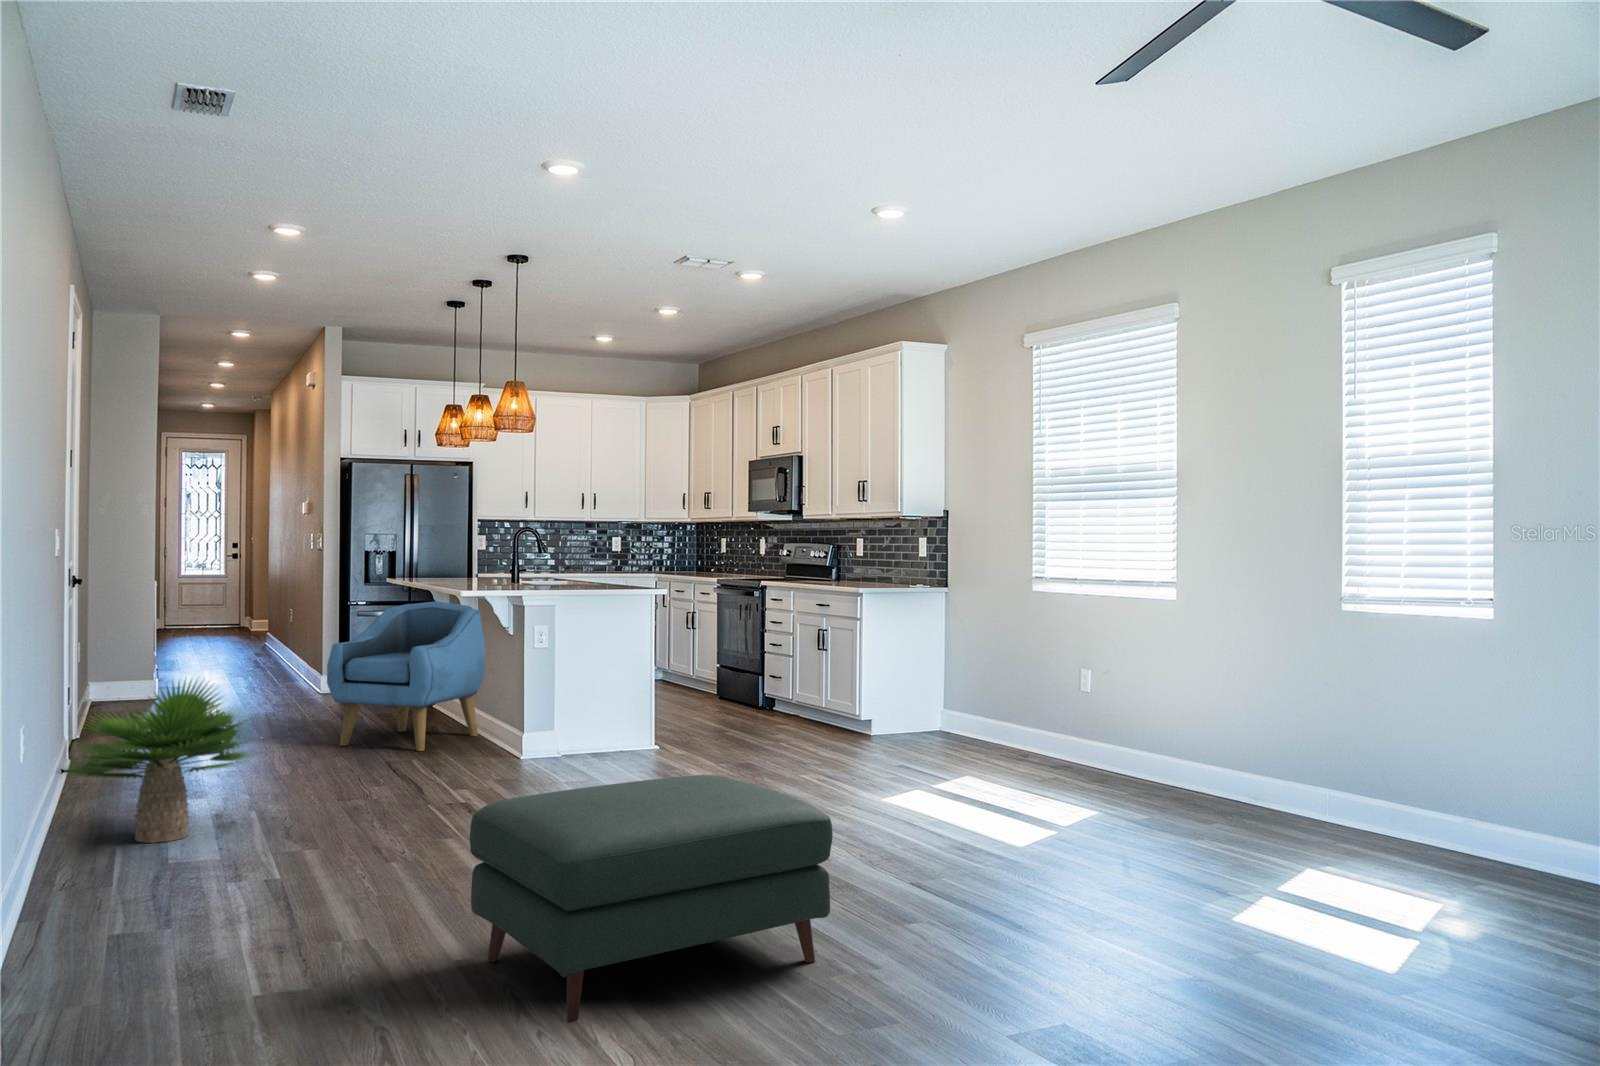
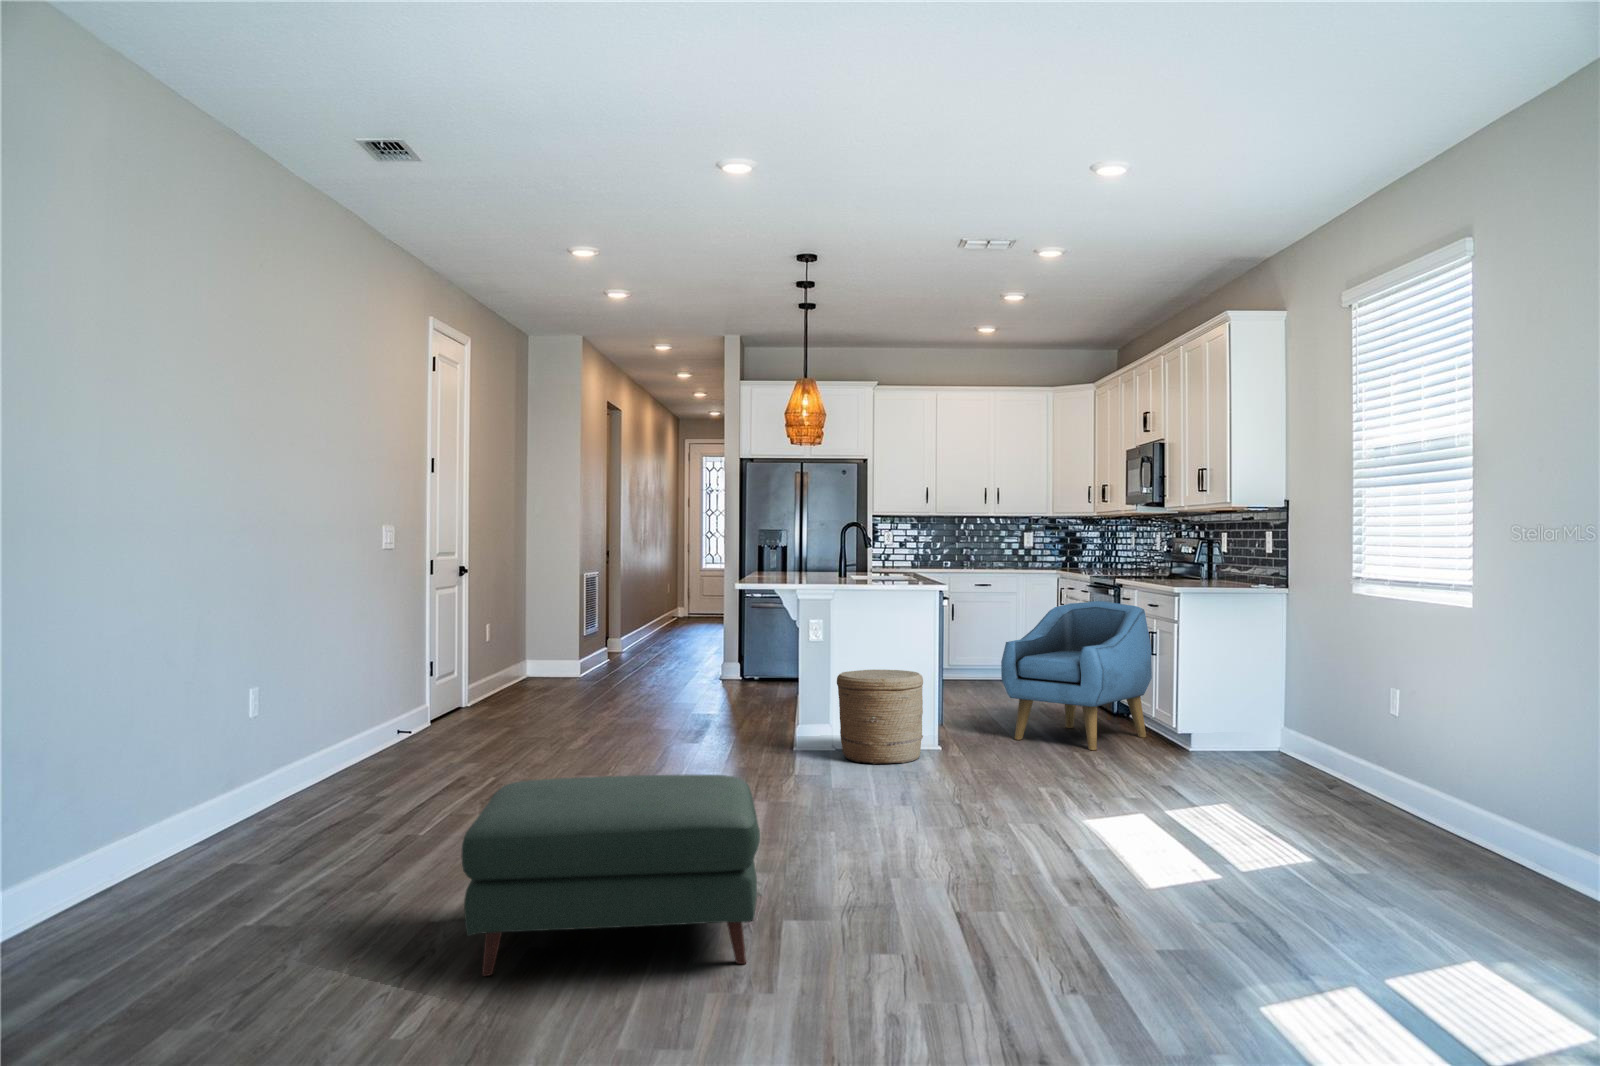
armchair: present [327,601,485,751] -> present [1001,601,1152,750]
woven basket: none [563,672,655,770] -> present [837,670,923,764]
potted plant: present [65,681,252,843] -> none [390,662,543,792]

